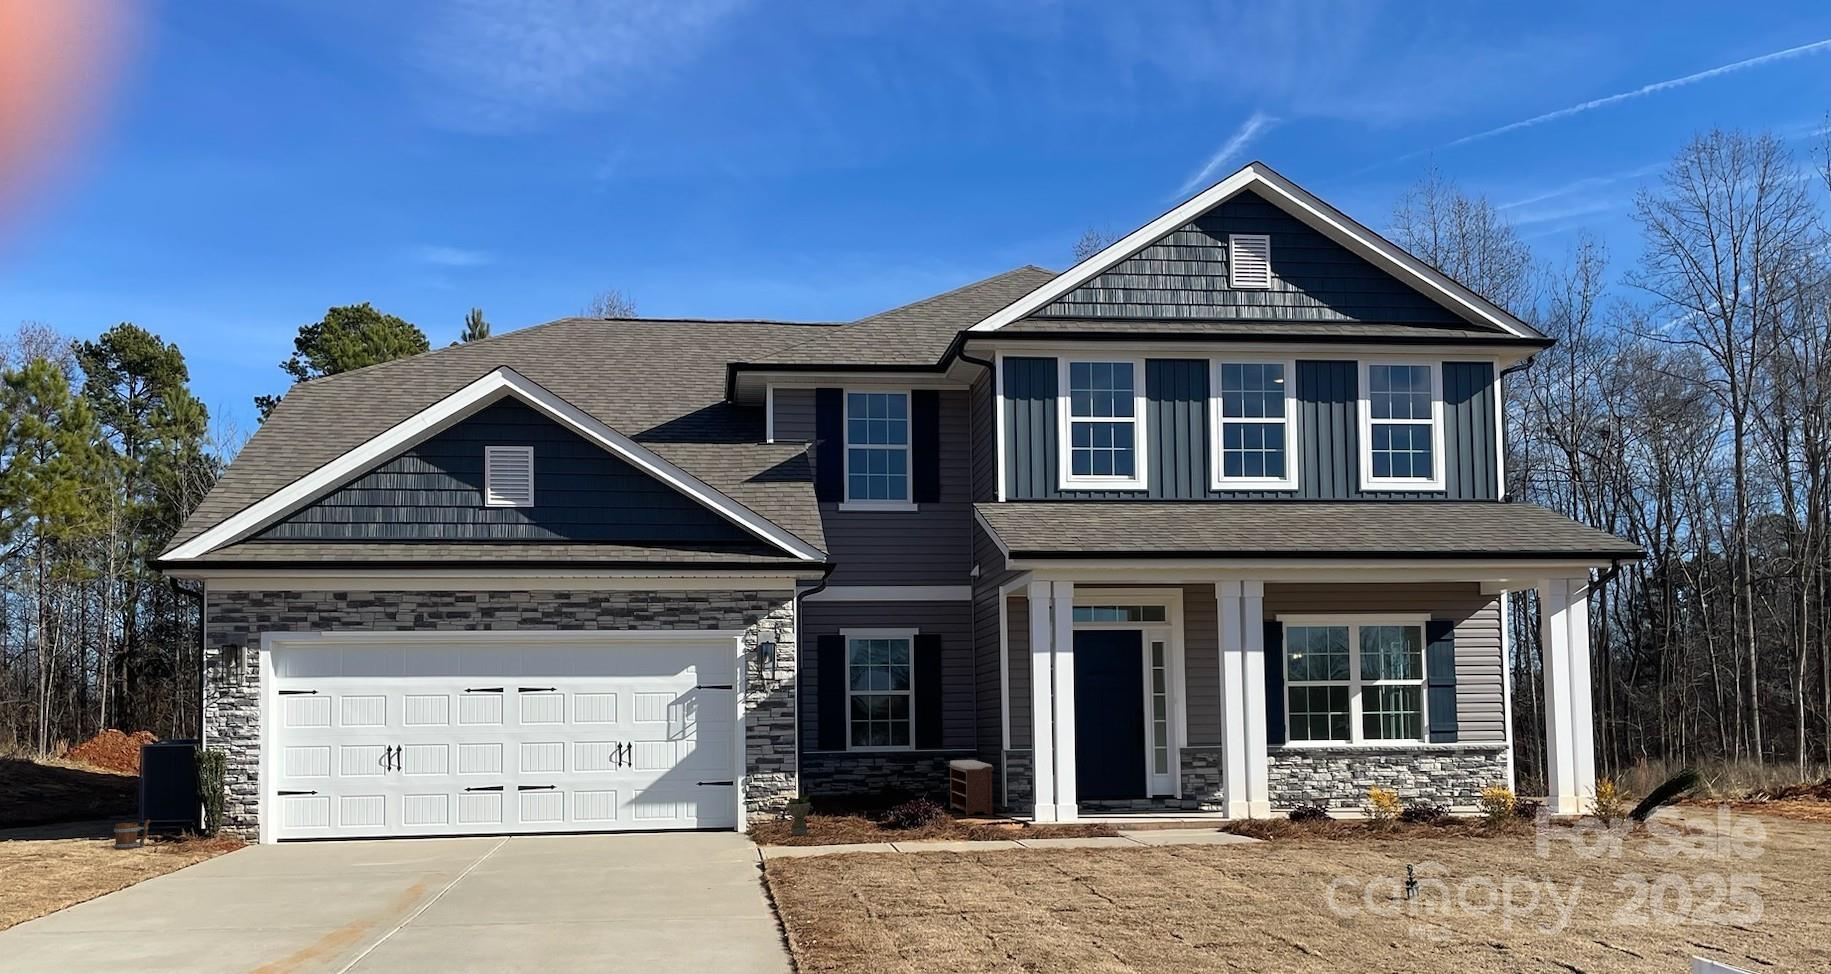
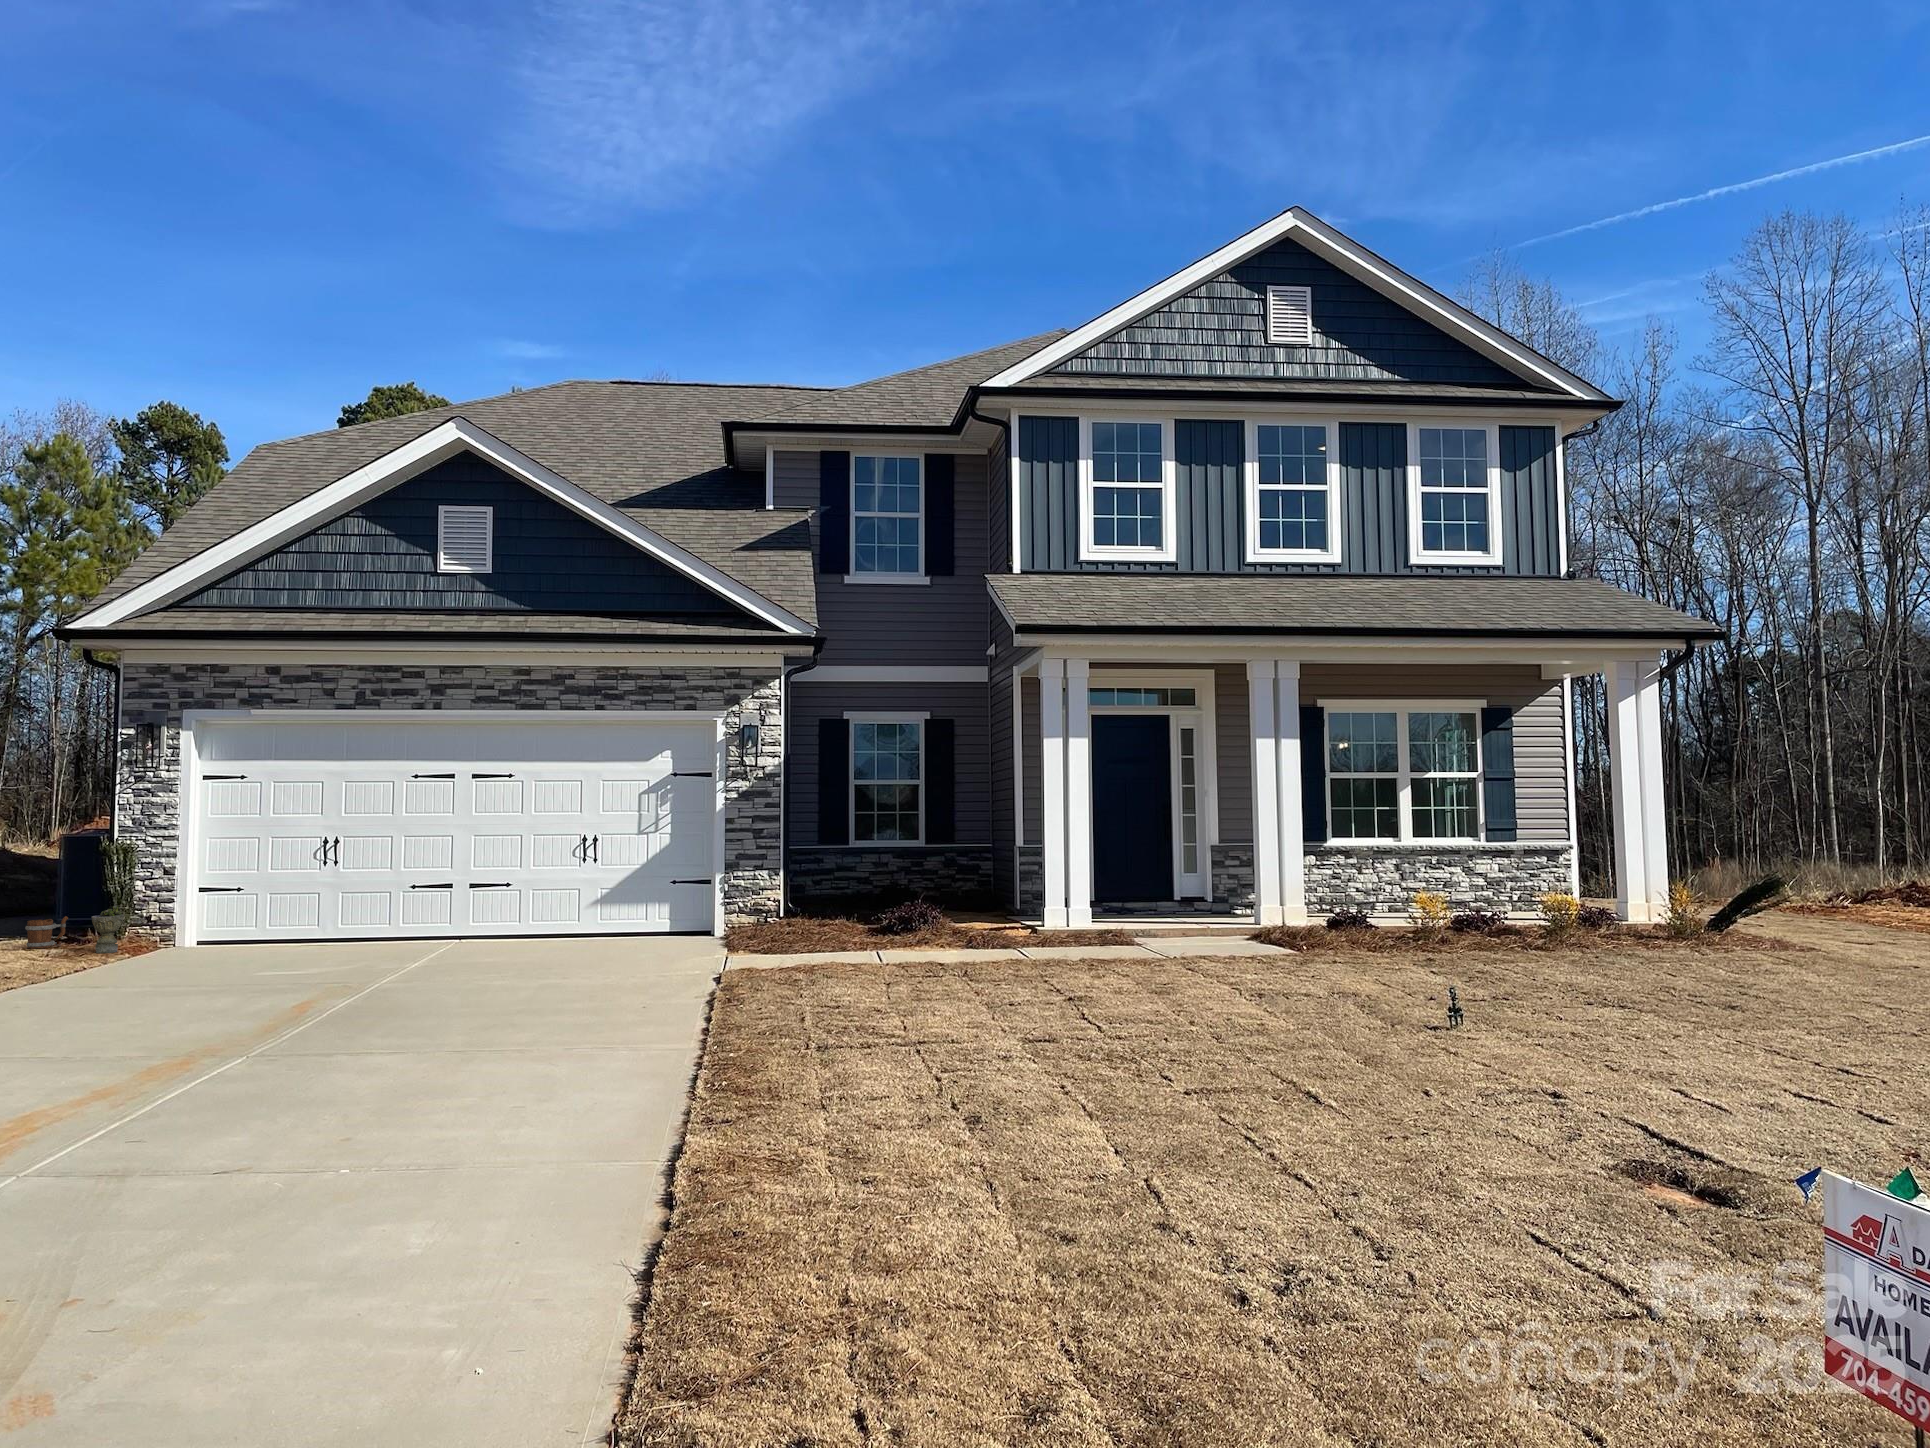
bench: present [949,760,994,816] -> none [959,858,1005,918]
planter: present [787,794,810,835] -> present [92,906,124,953]

